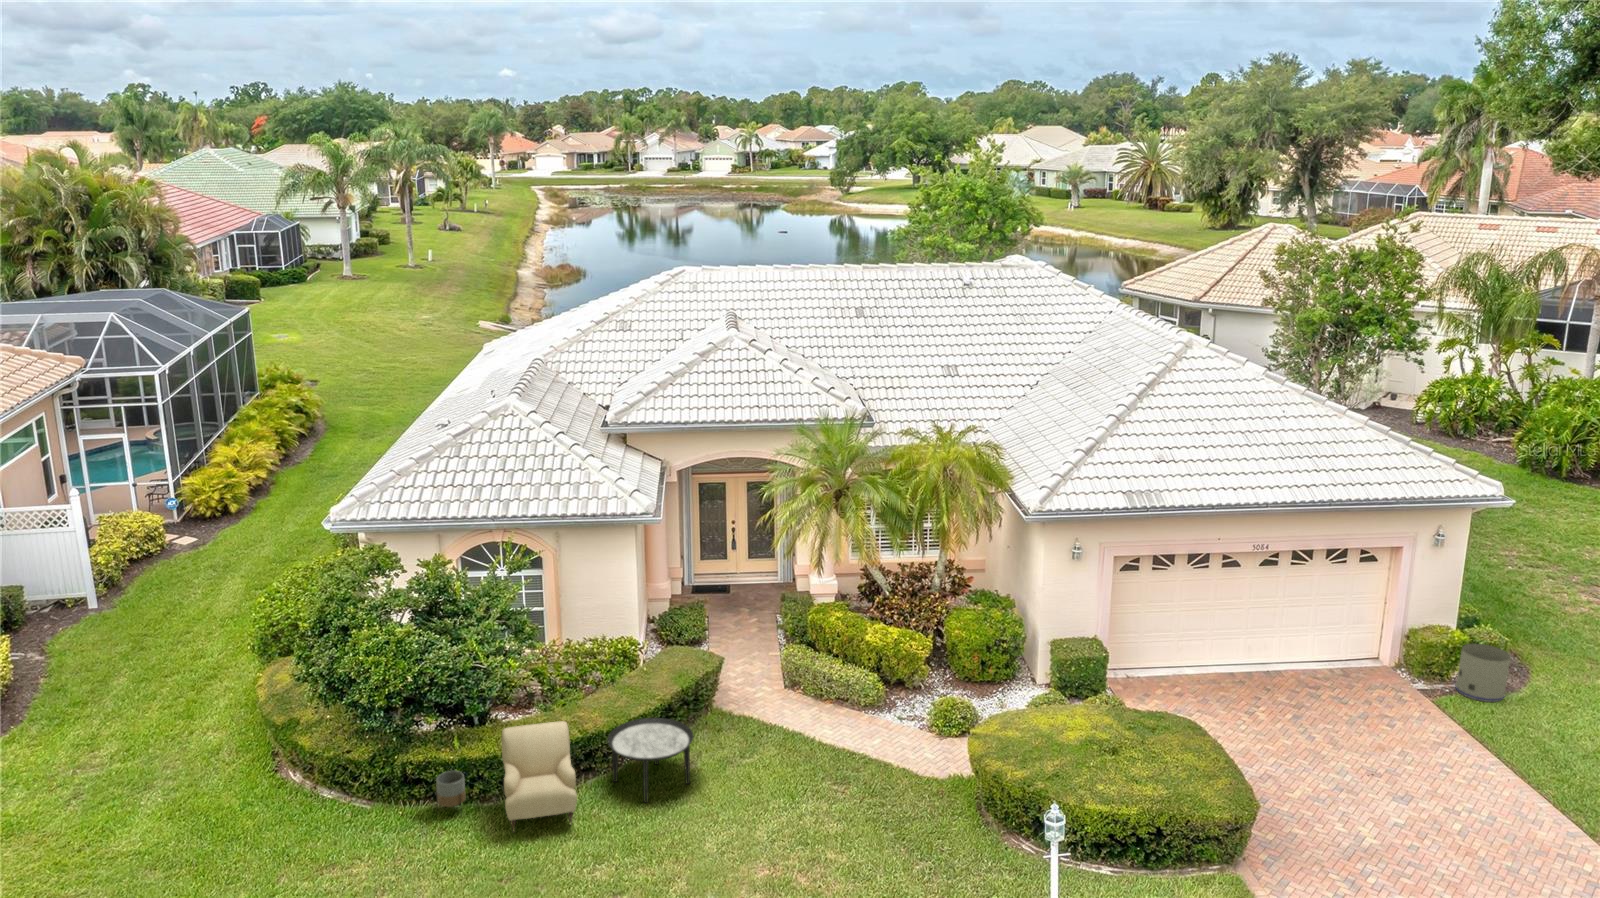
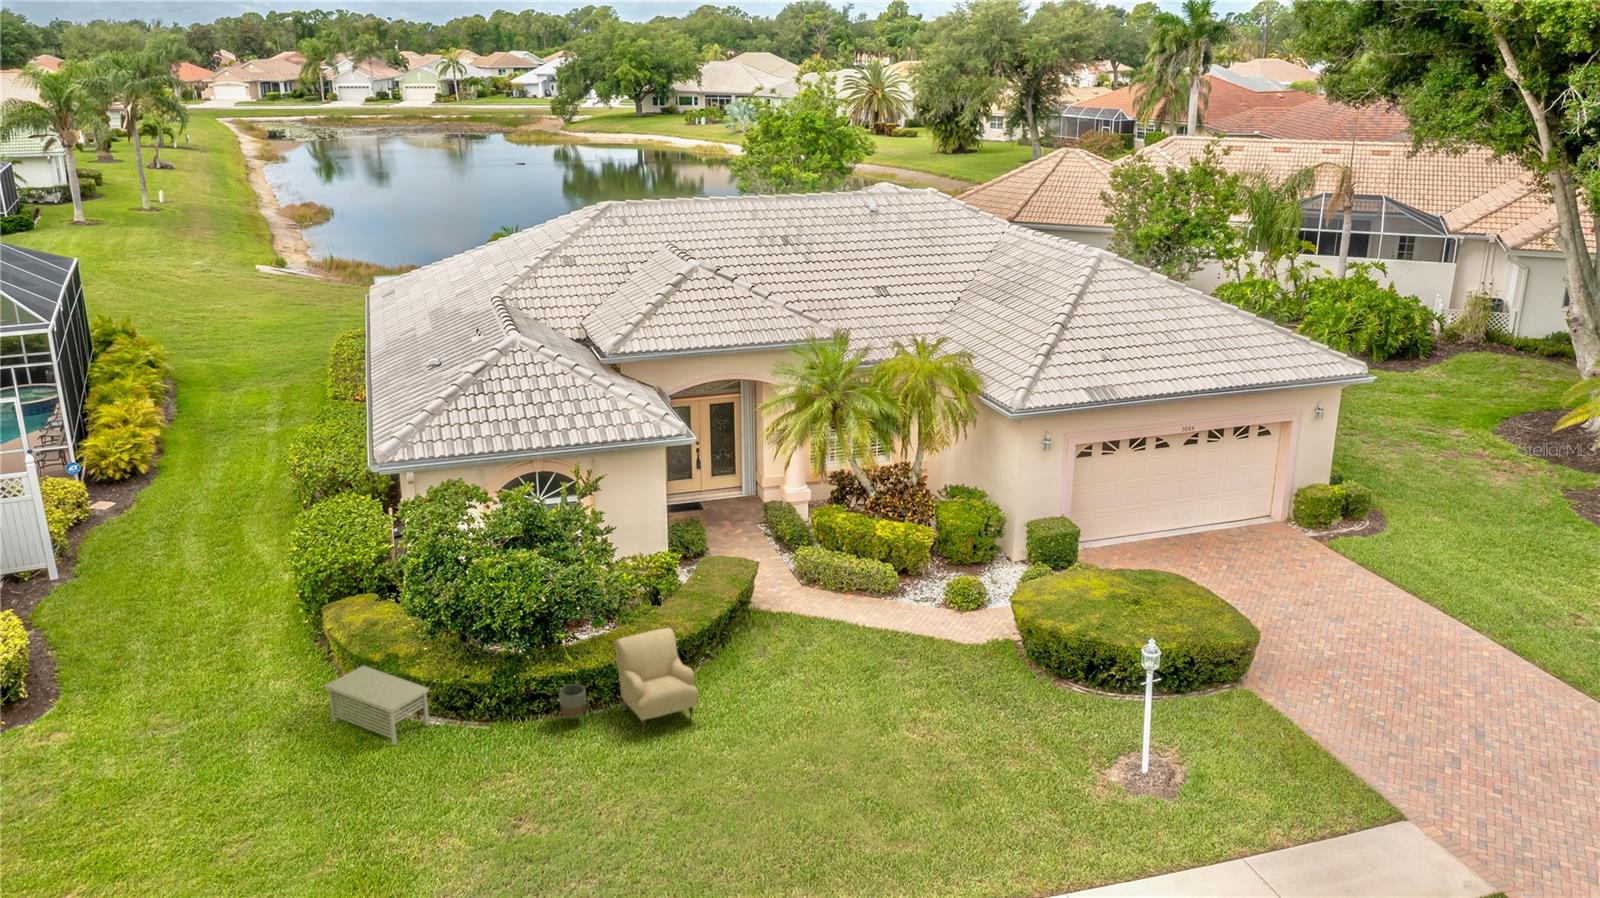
trash can: present [1455,644,1510,702] -> none [1333,495,1377,540]
round table: present [608,718,694,802] -> none [700,618,778,693]
storage bench: none [222,725,314,813] -> present [325,666,429,745]

